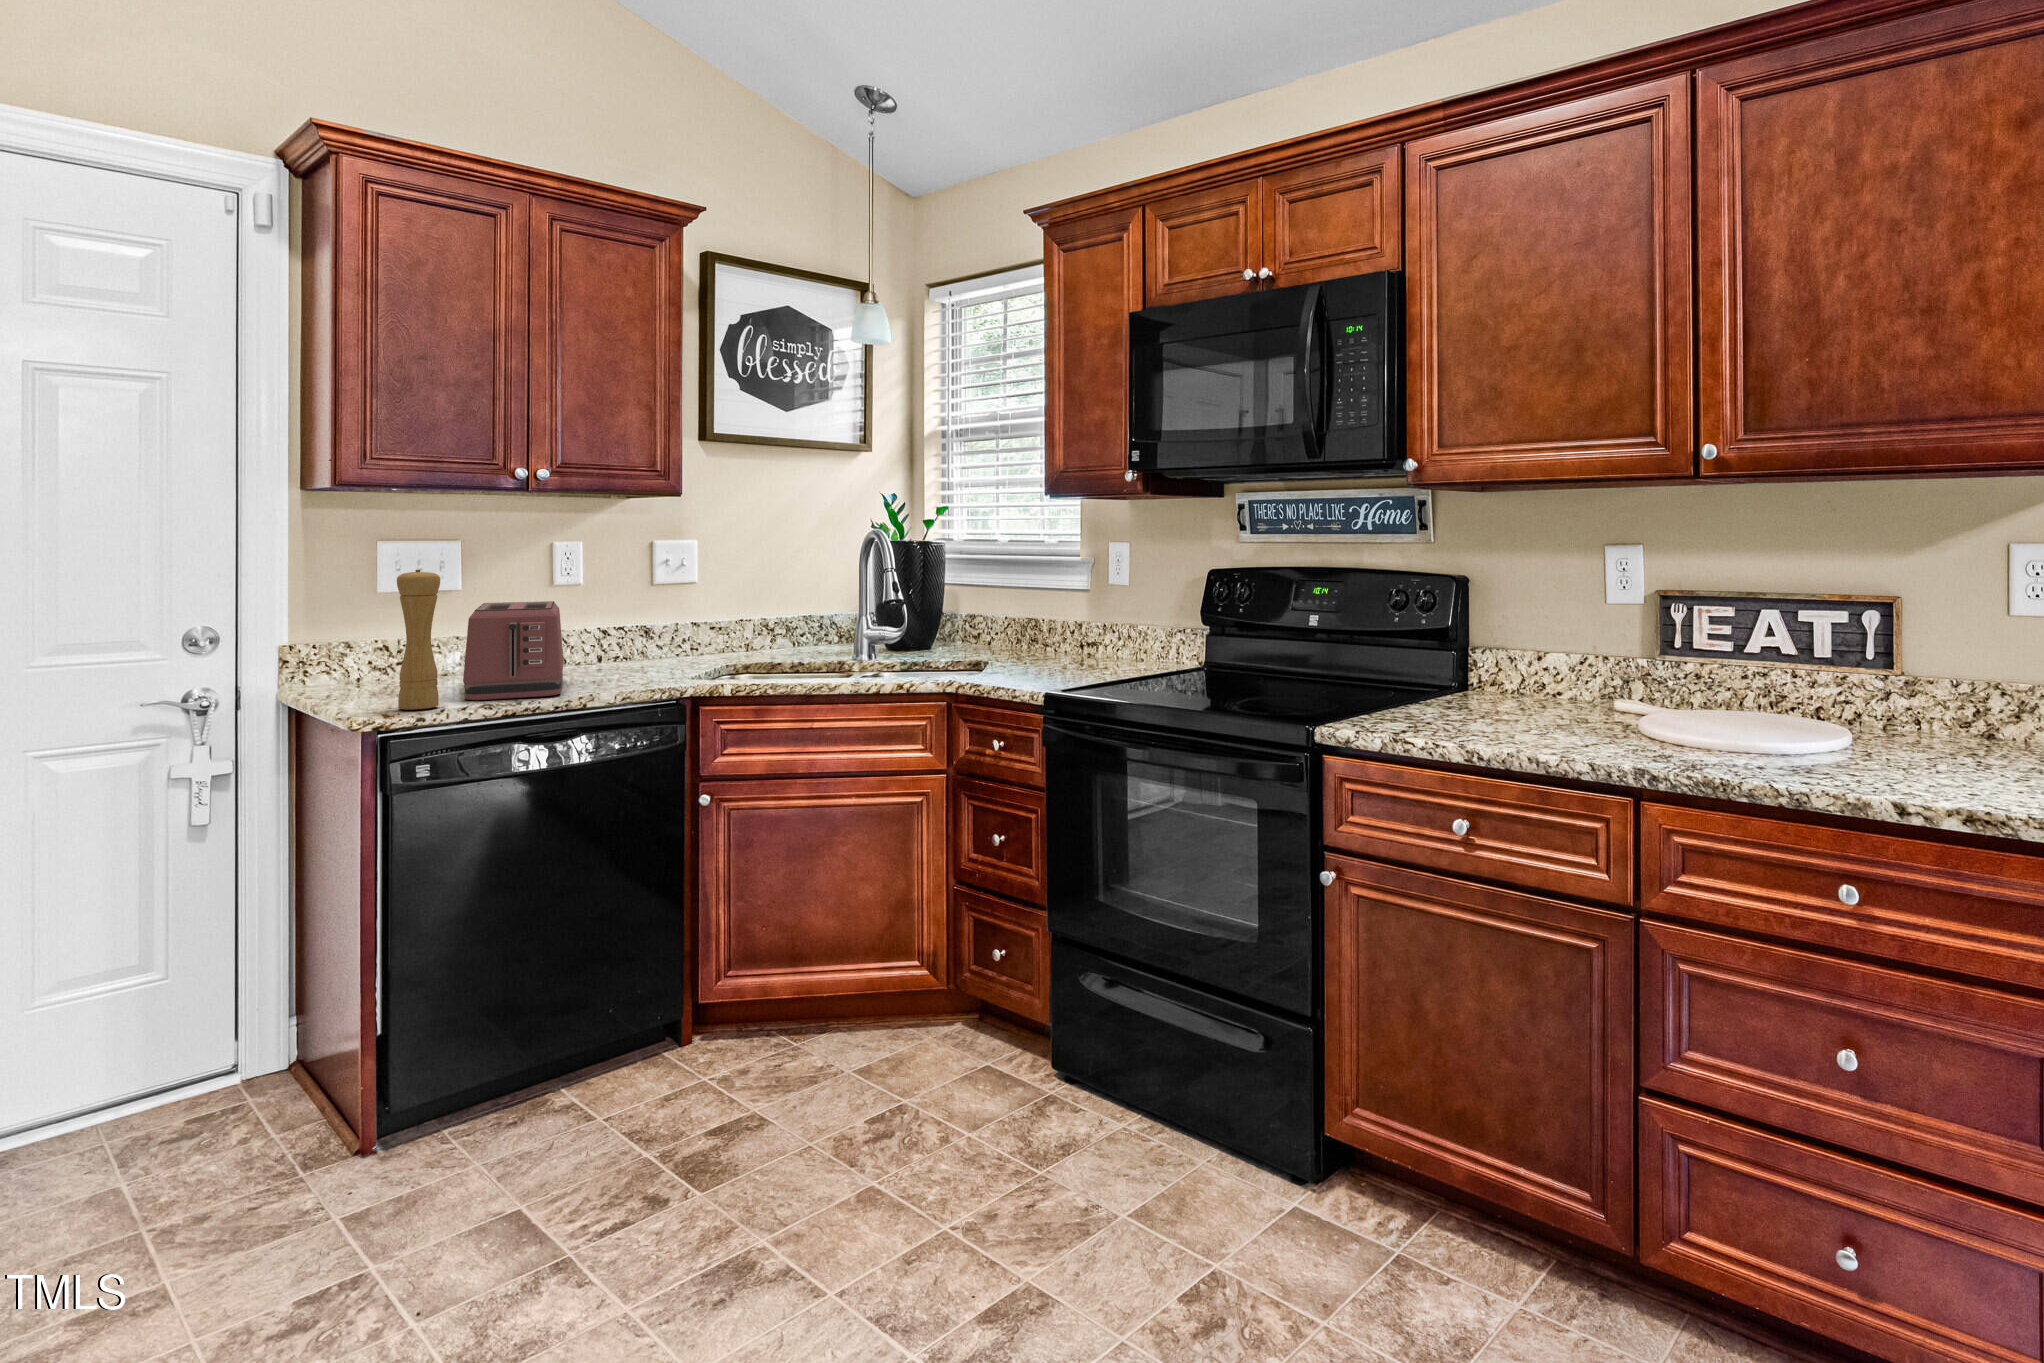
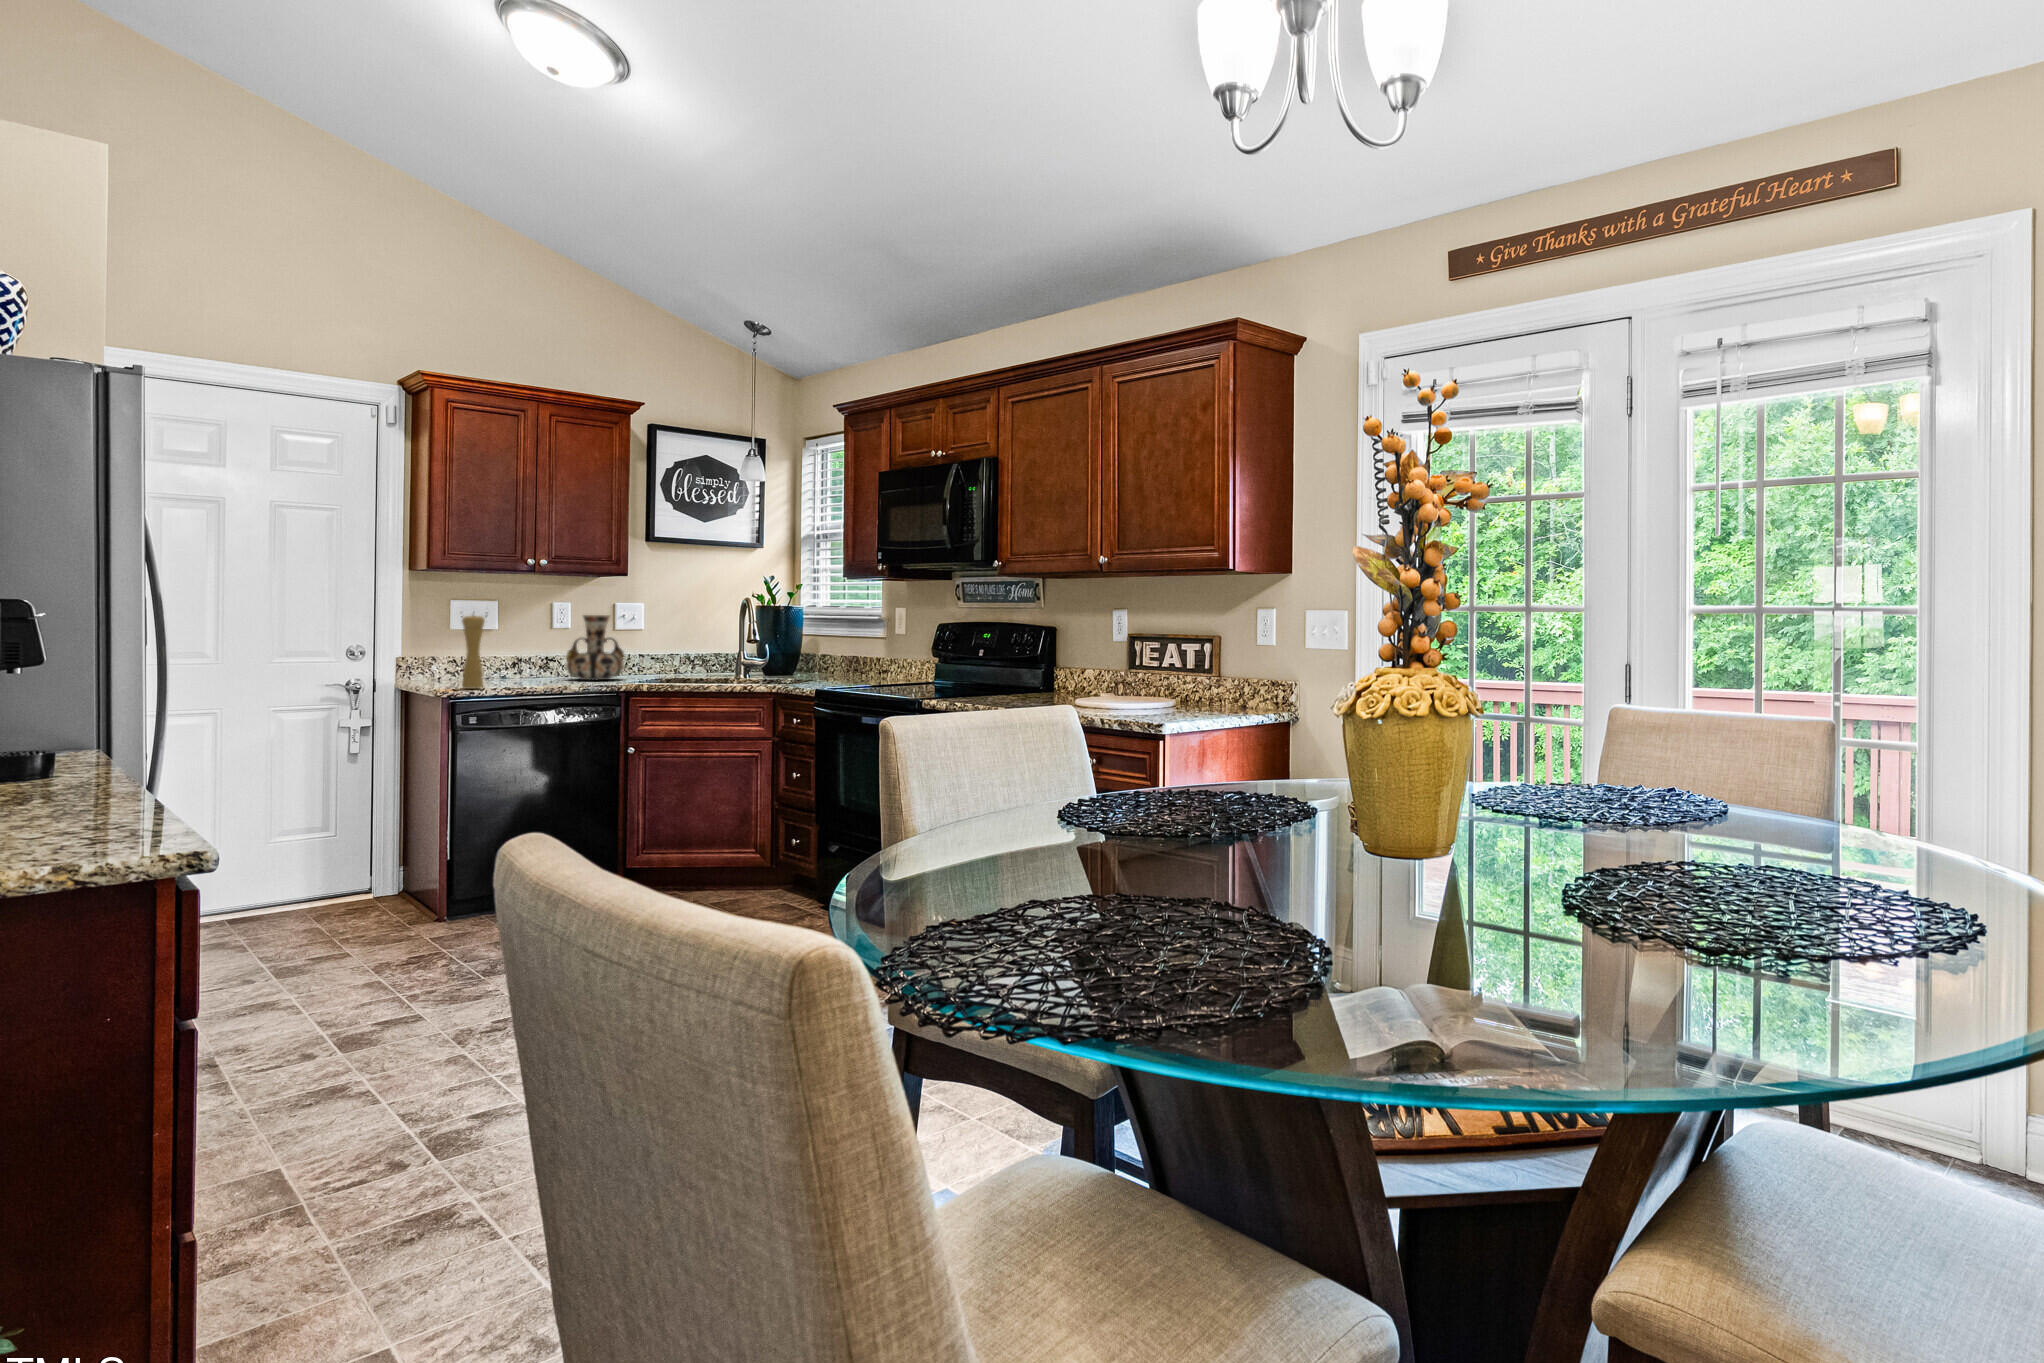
vase: none [580,562,675,673] -> present [566,615,625,680]
toaster: present [463,601,564,700] -> none [497,636,555,687]

